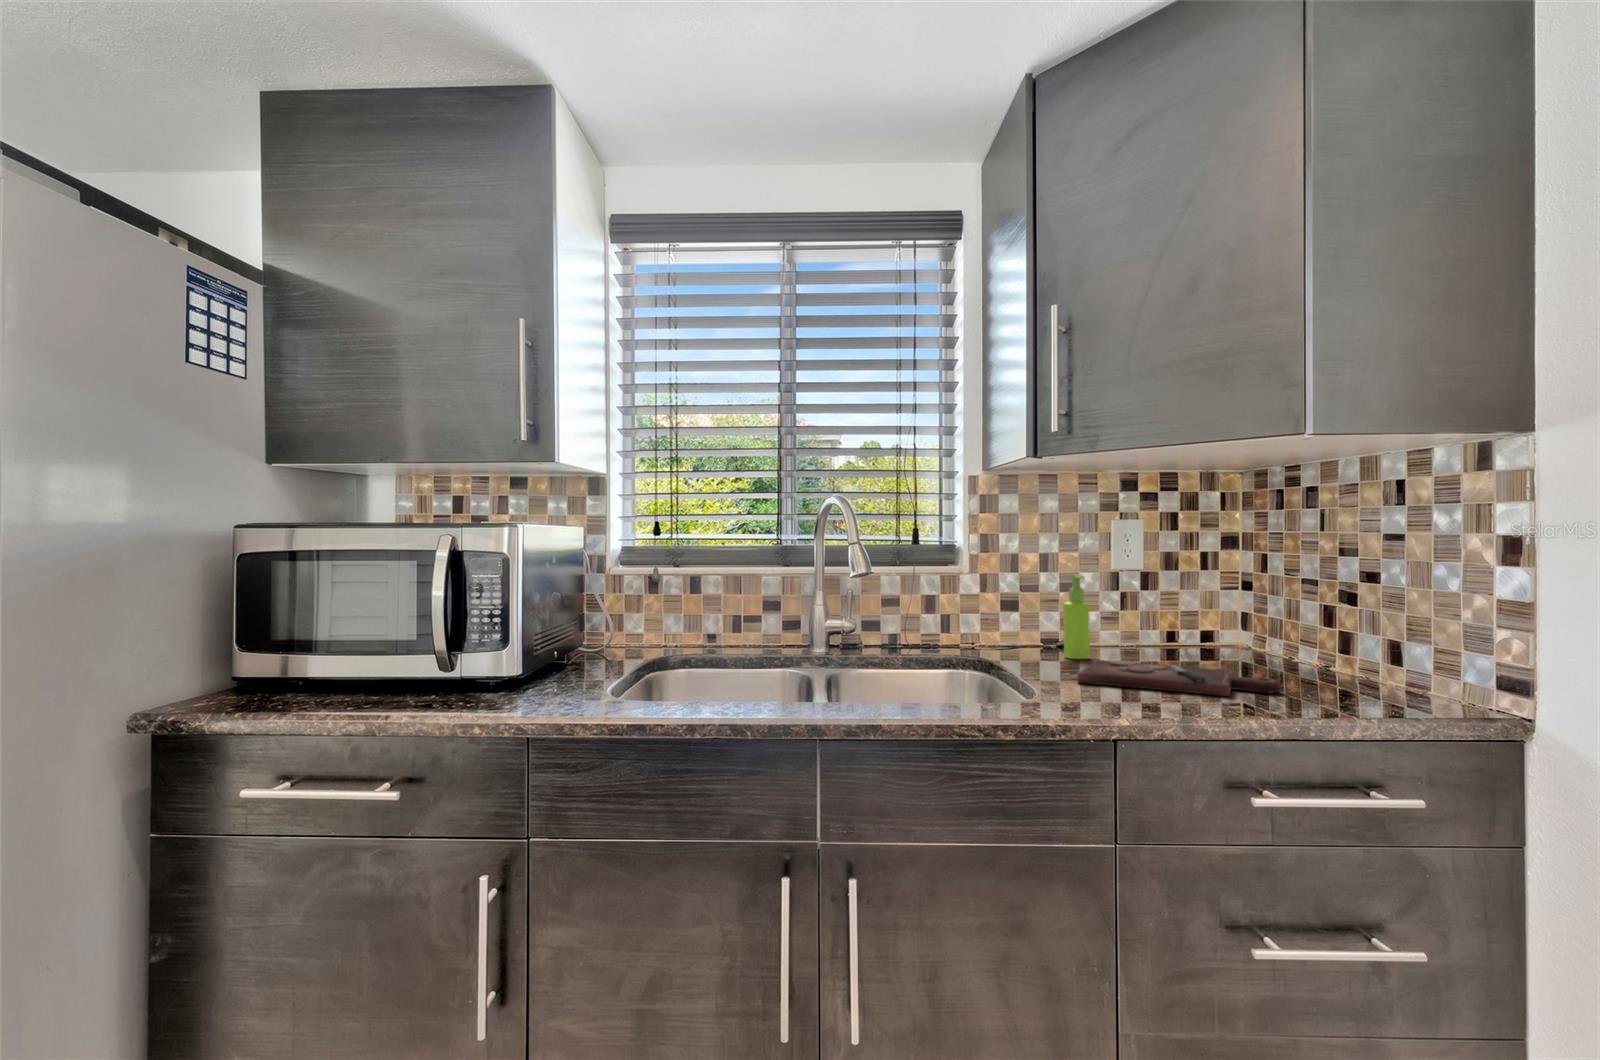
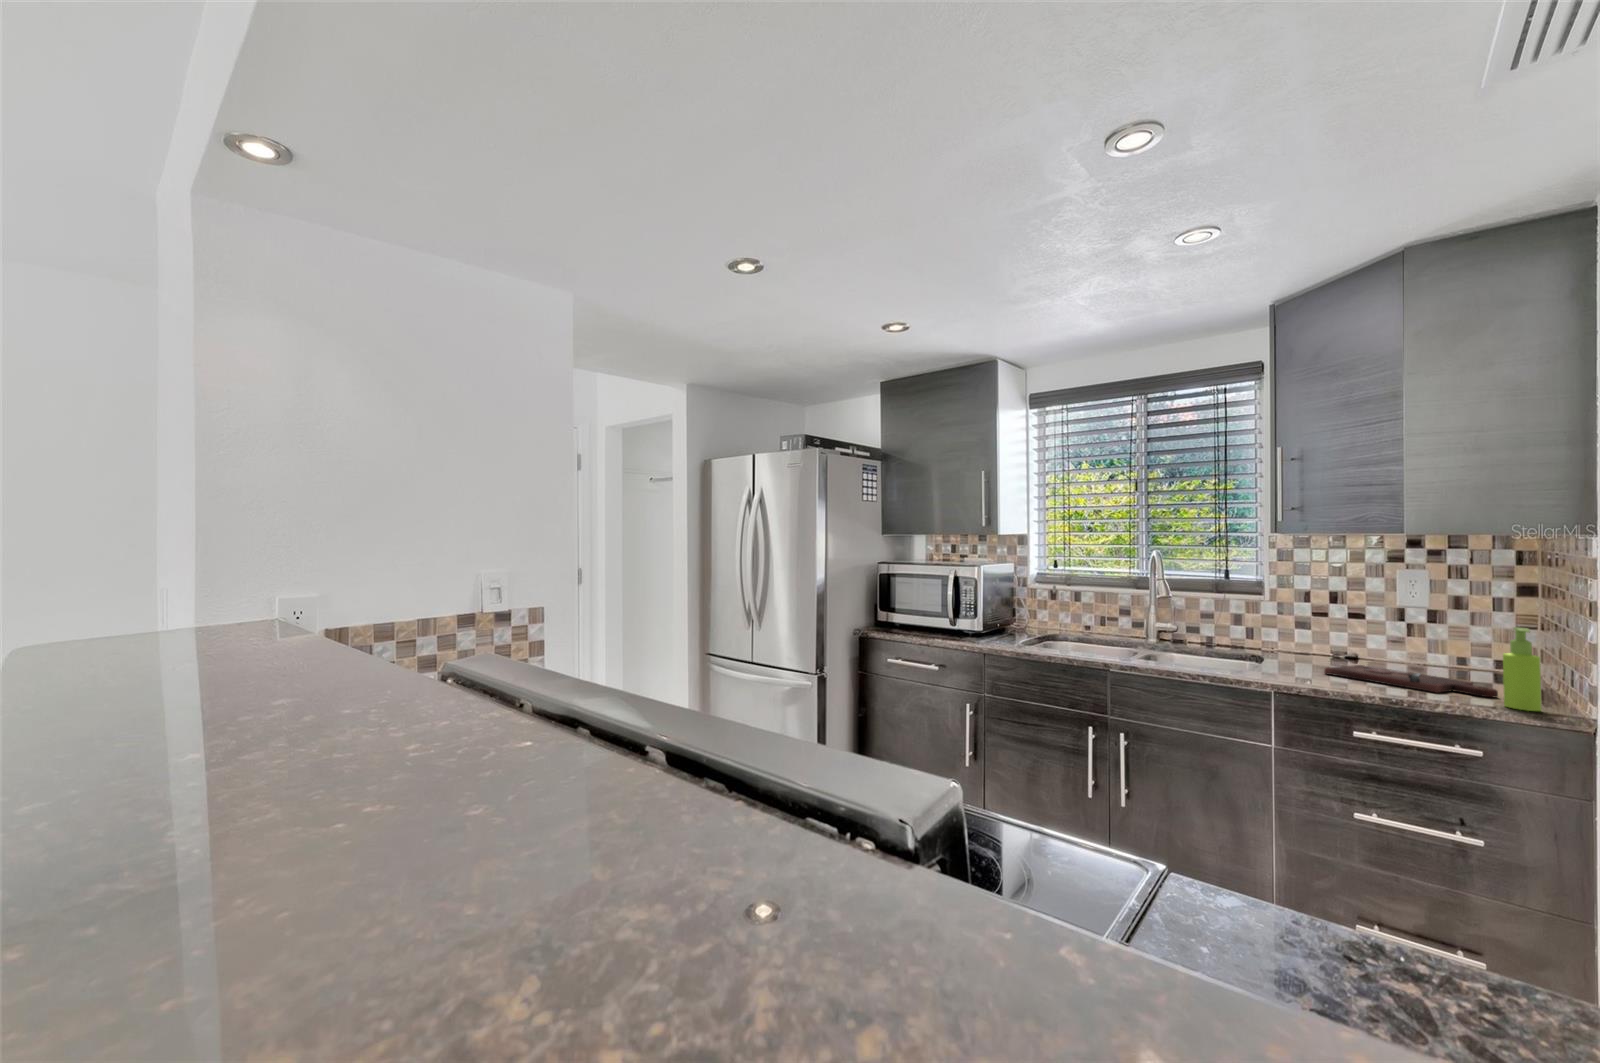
soap dispenser: present [1063,575,1090,659] -> present [1503,627,1542,711]

